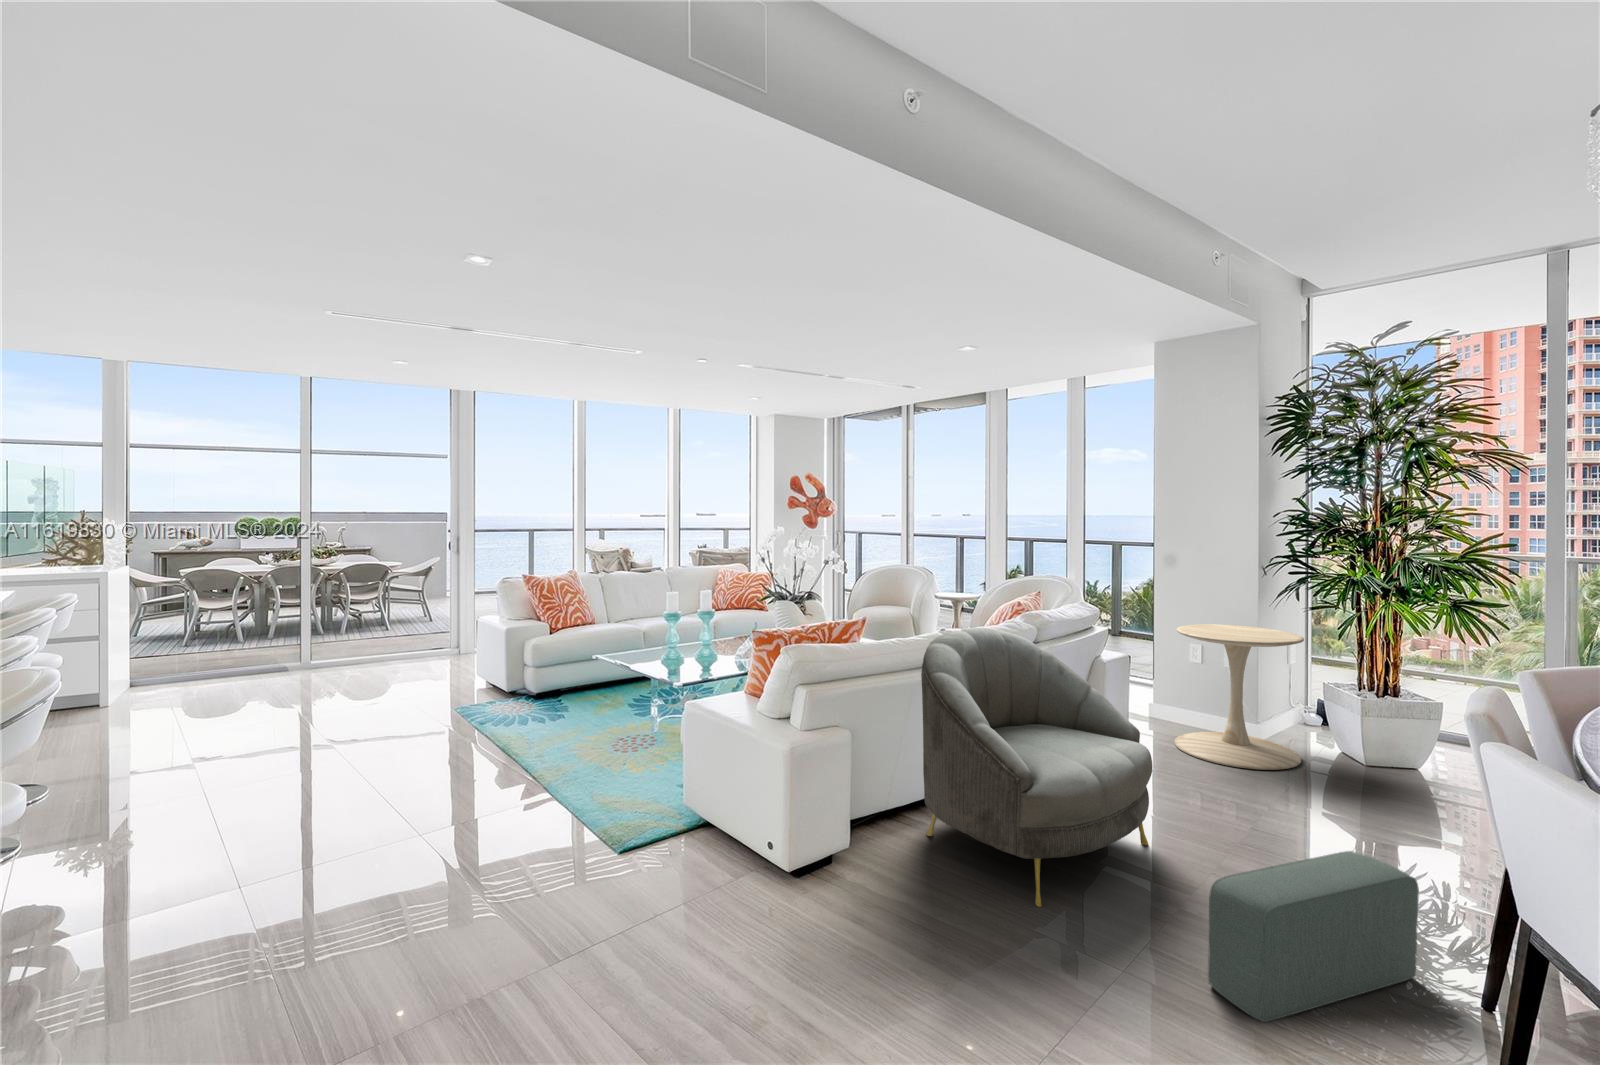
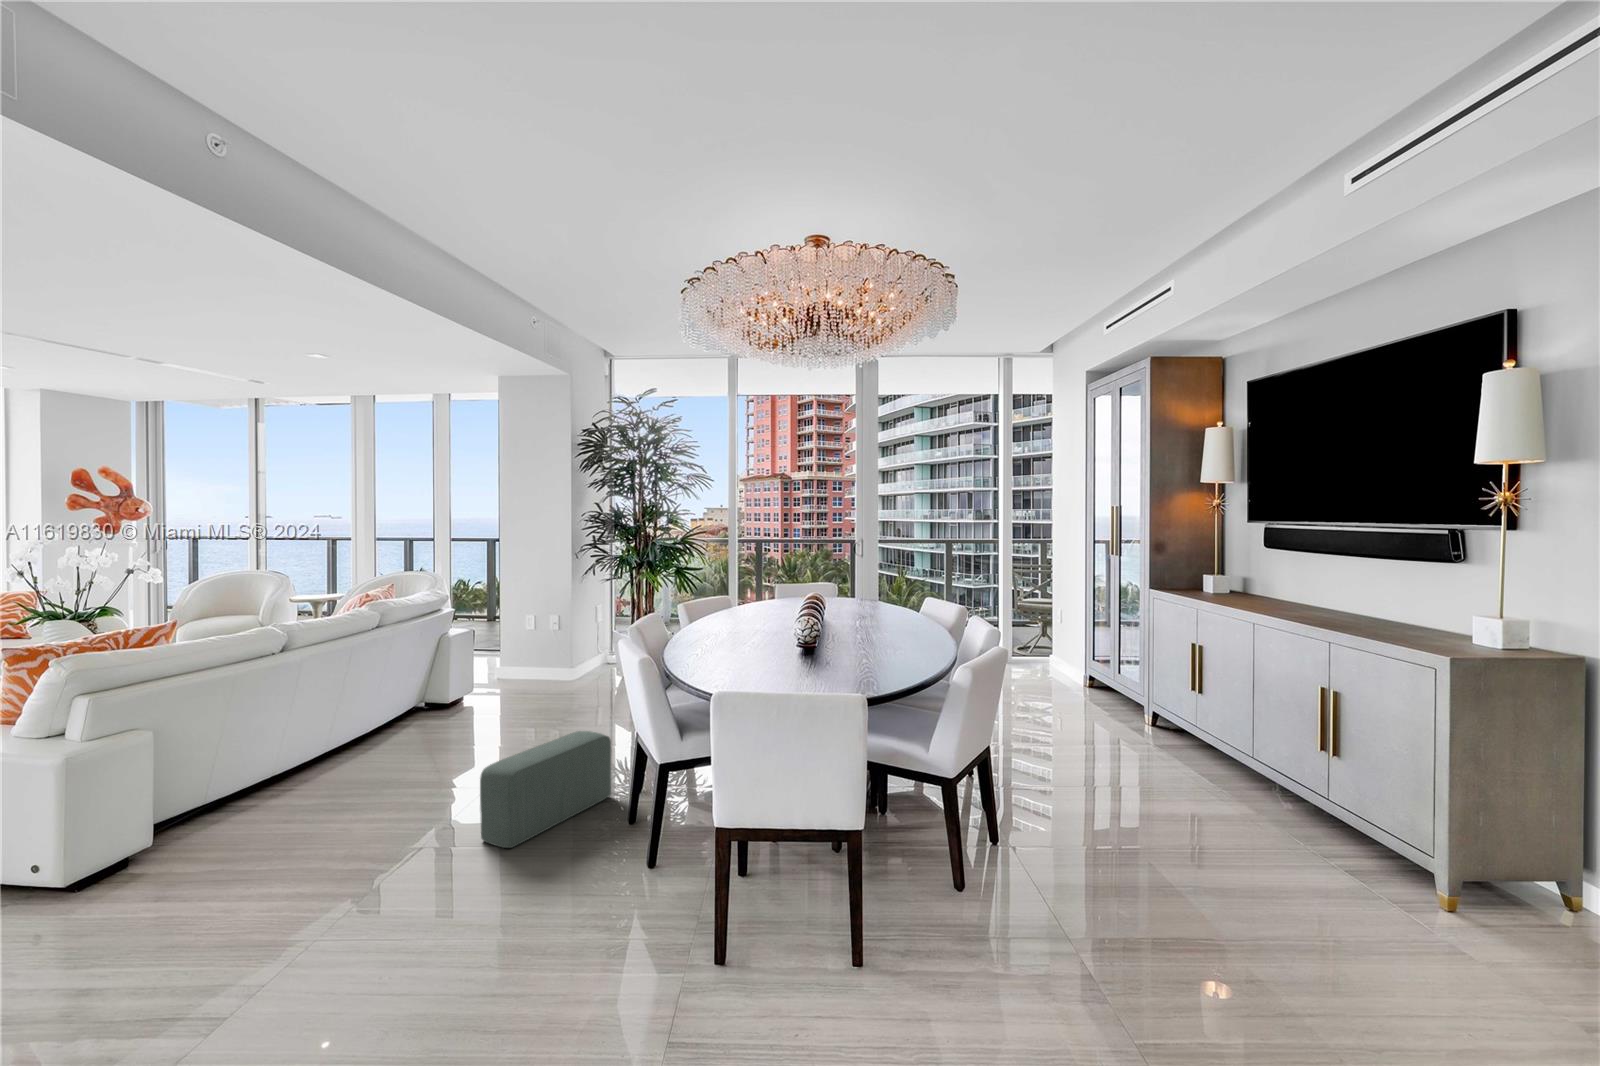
pedestal table: present [1175,624,1304,770] -> none [510,600,597,705]
armchair: present [921,628,1153,907] -> none [242,619,466,835]

